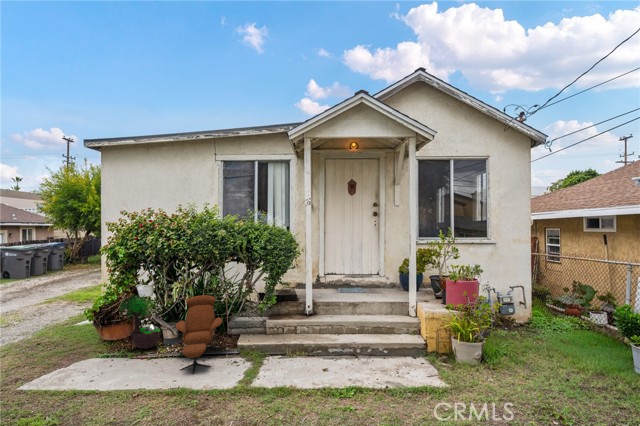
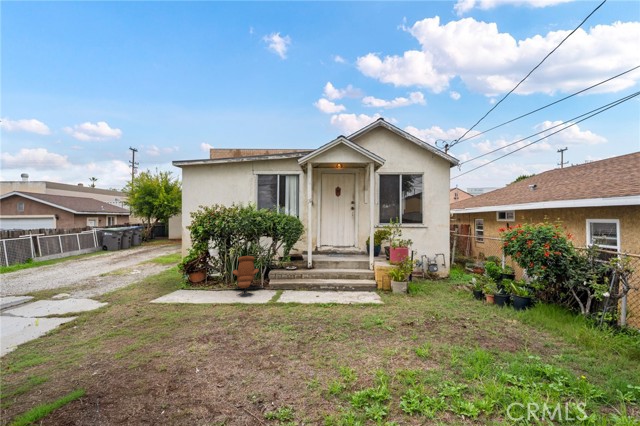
potted tree: present [121,295,161,349] -> none [199,252,223,286]

